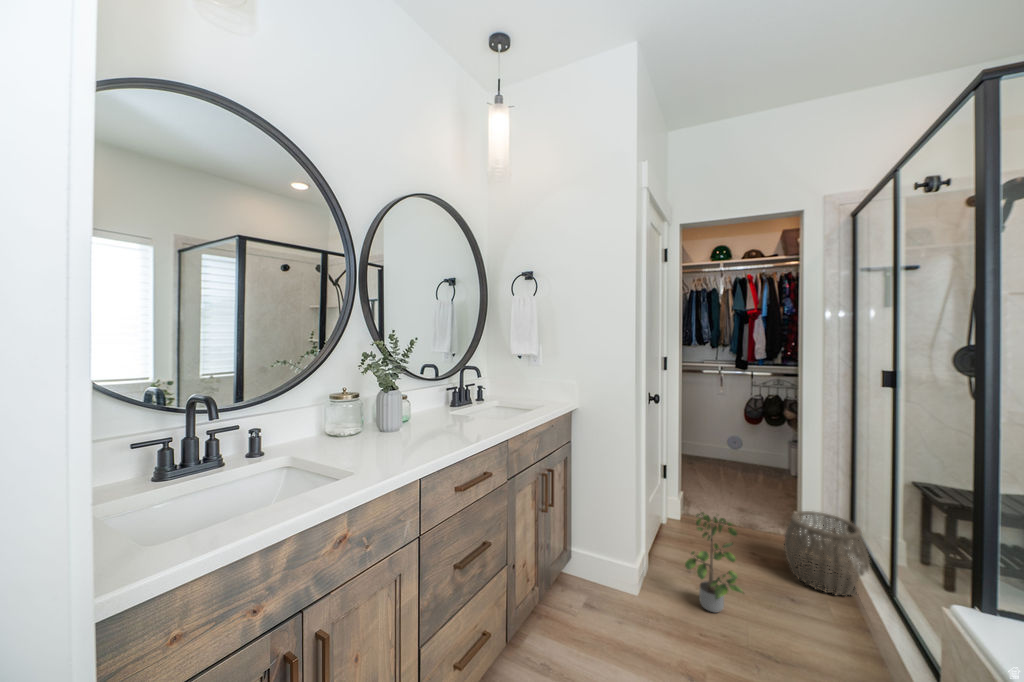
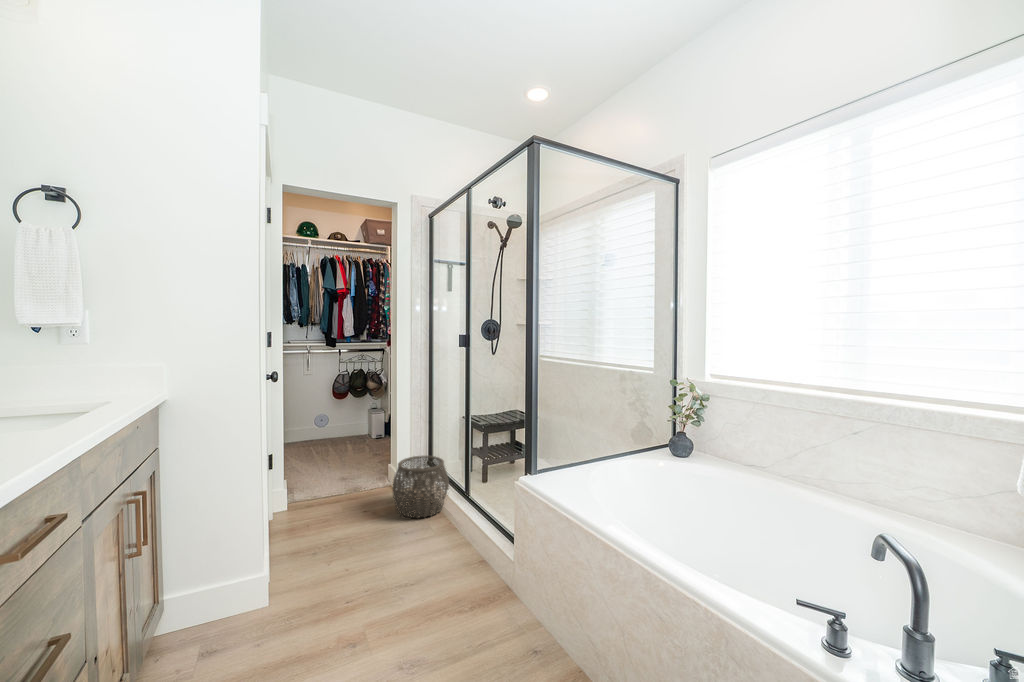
potted plant: present [685,512,743,612] -> none [321,479,382,578]

